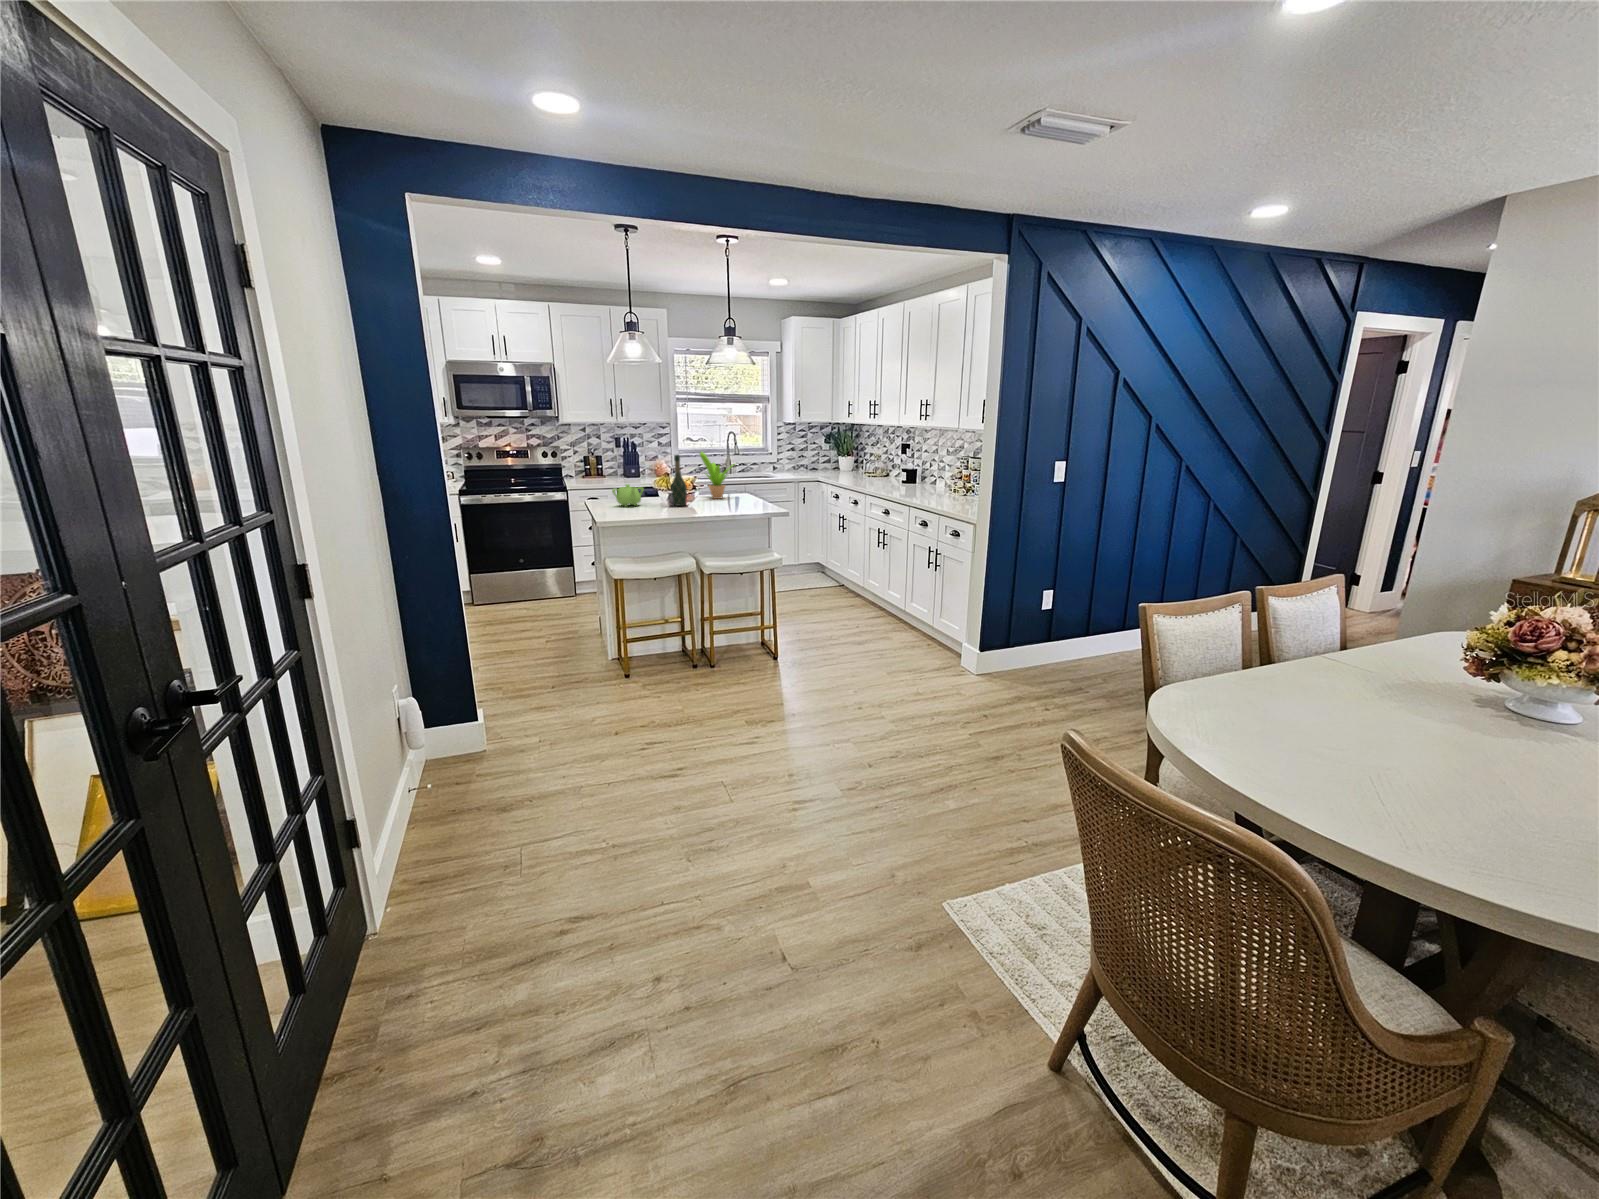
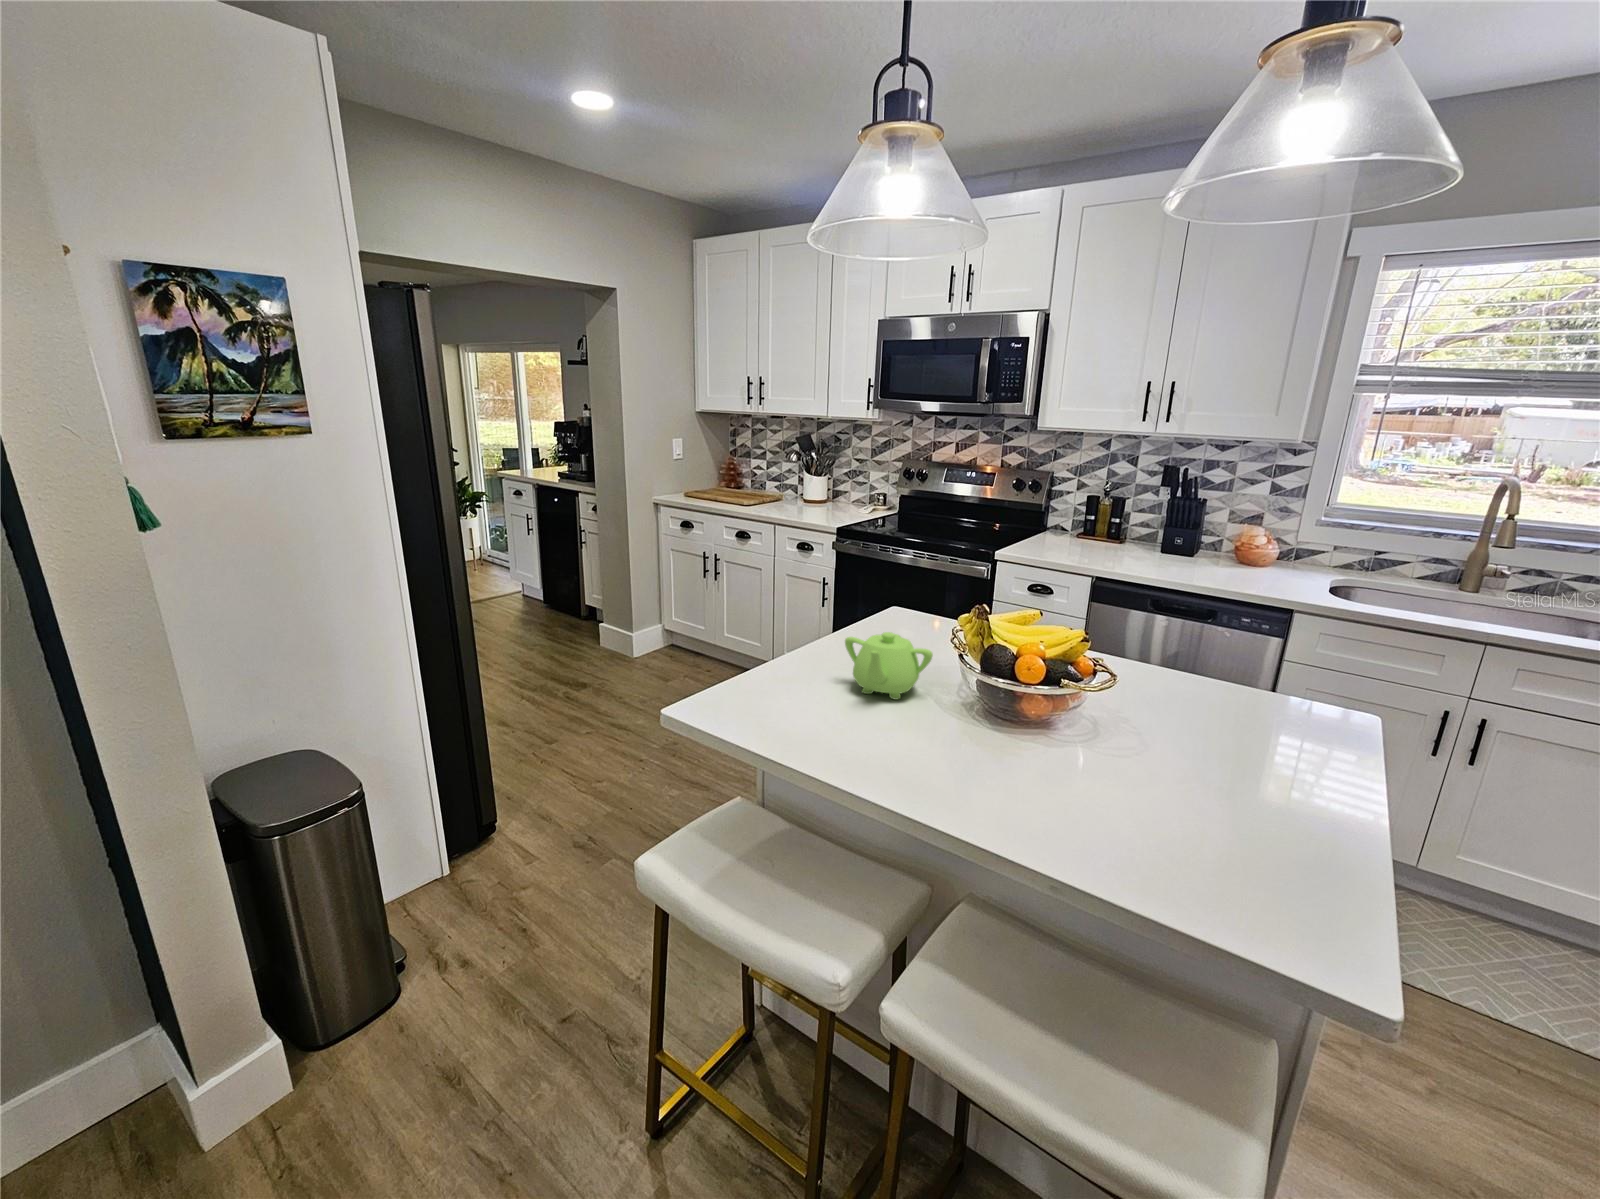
potted plant: present [700,452,732,499] -> none [1144,570,1323,752]
wine bottle: present [671,455,687,506] -> none [972,589,1028,757]

